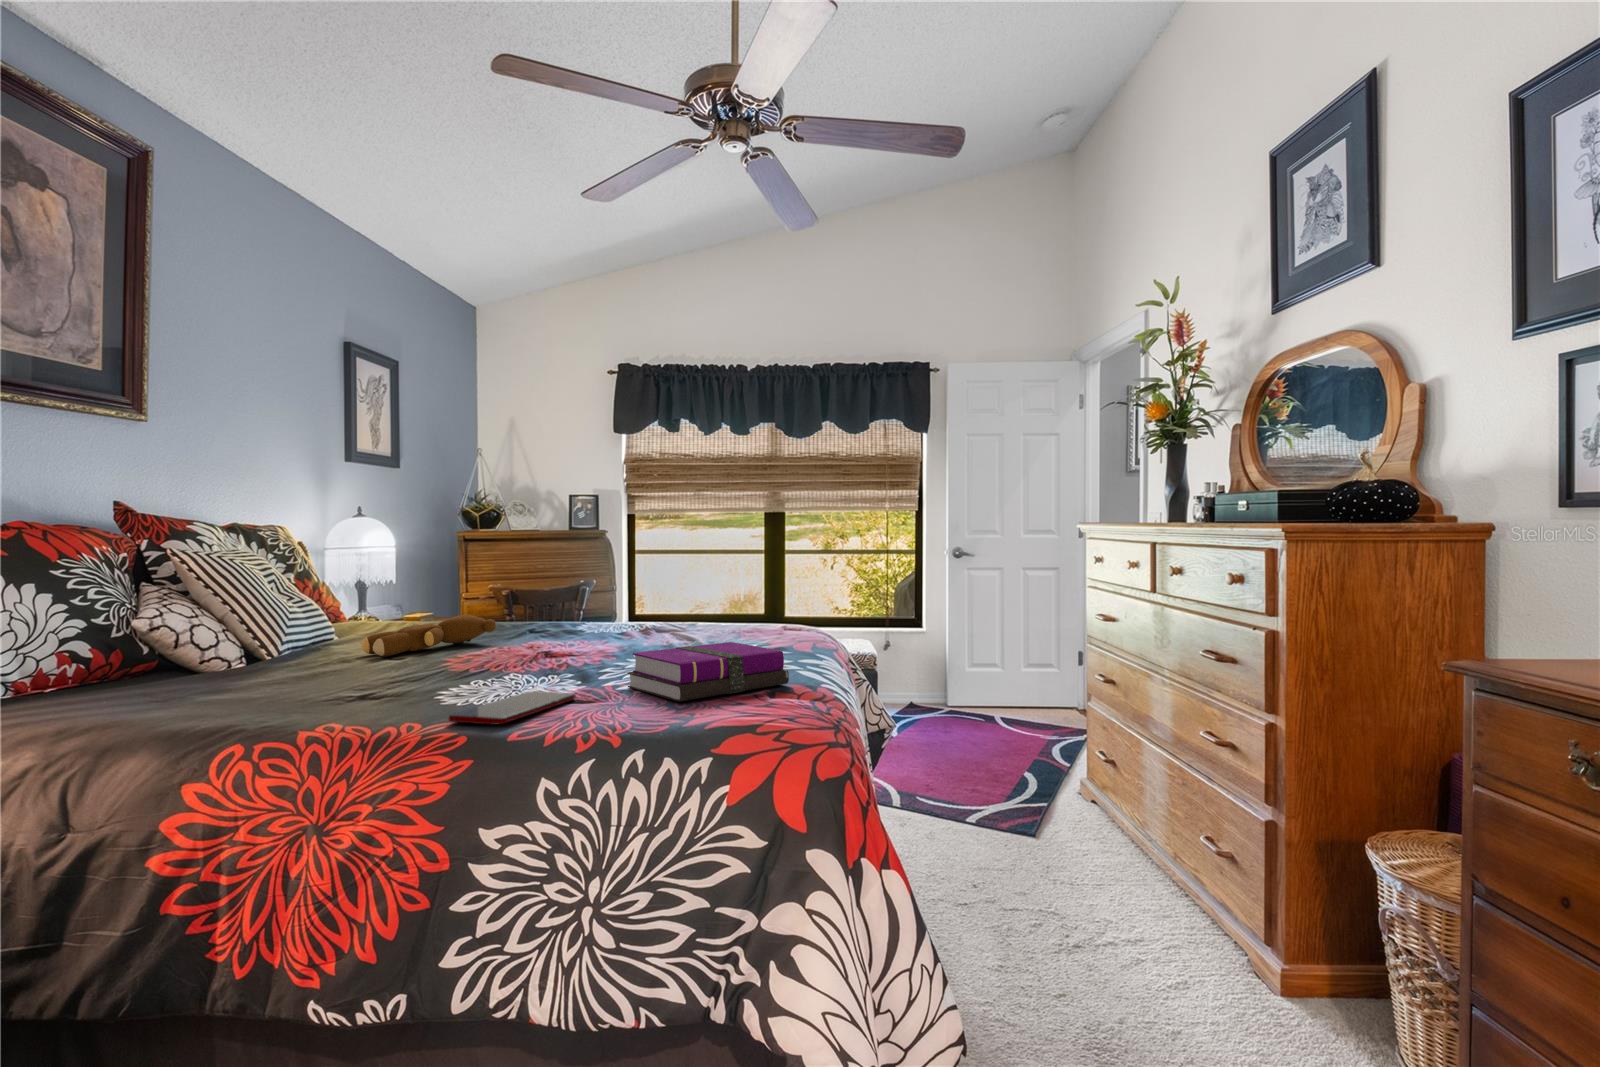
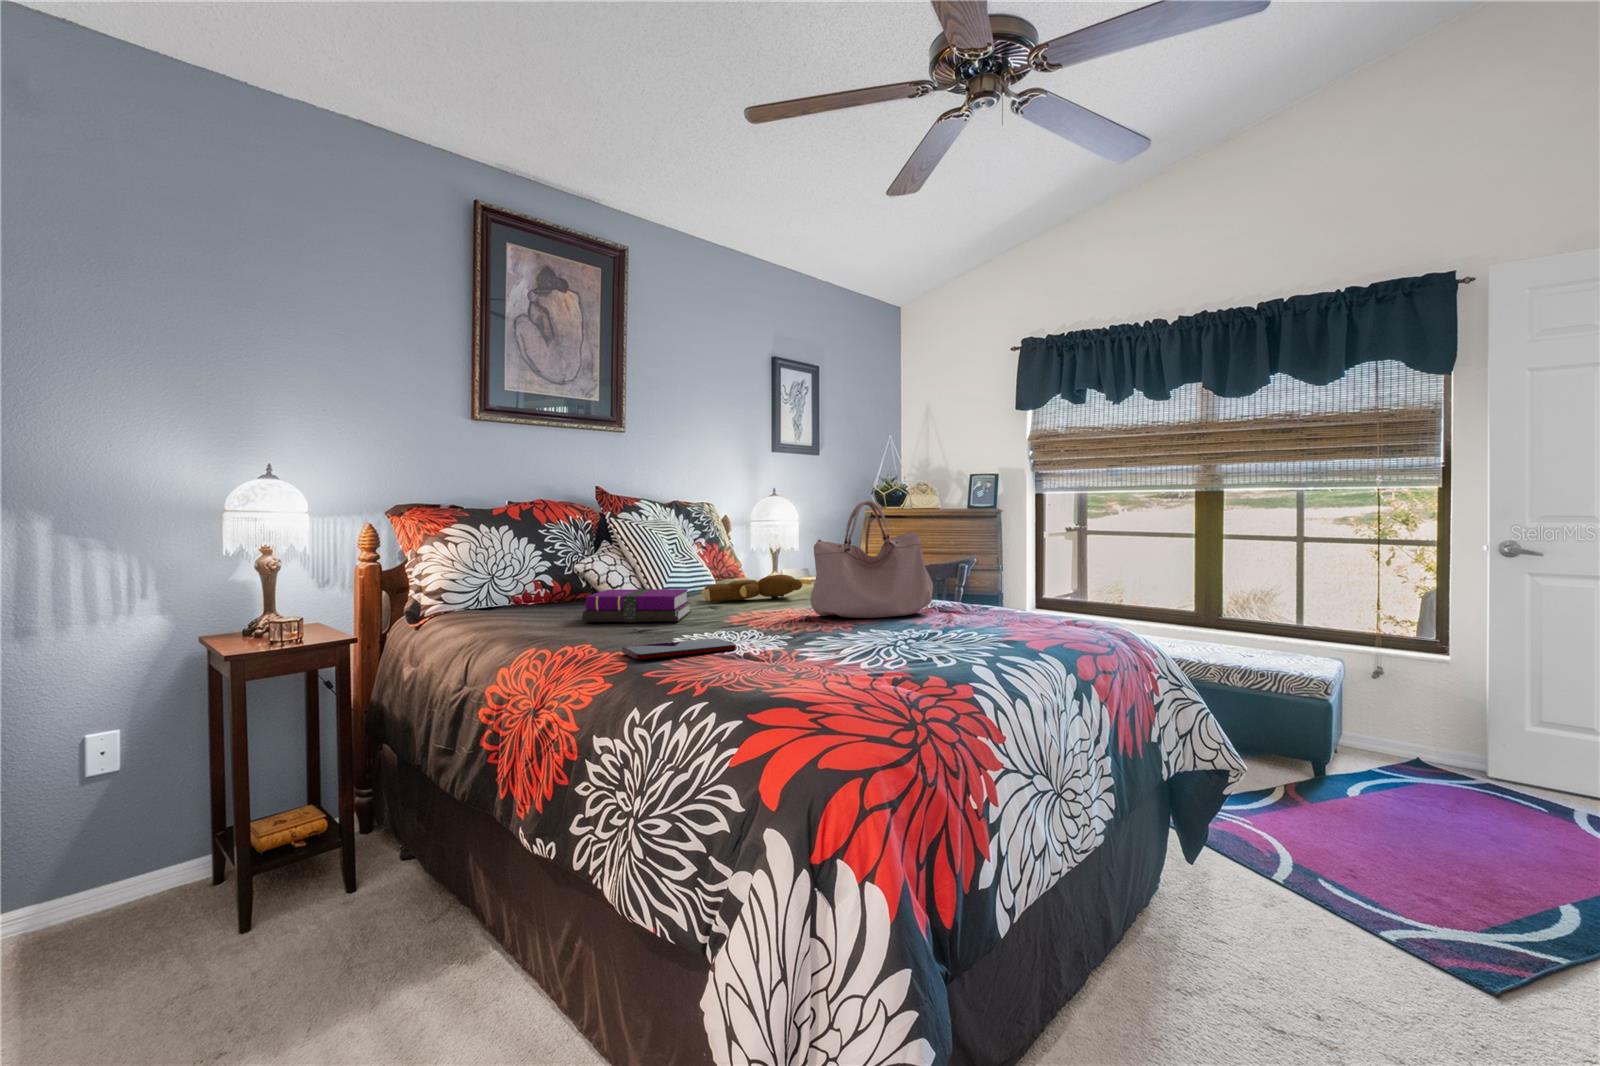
handbag: none [560,527,676,656] -> present [810,501,933,618]
notebook: present [628,642,789,701] -> present [583,589,691,622]

